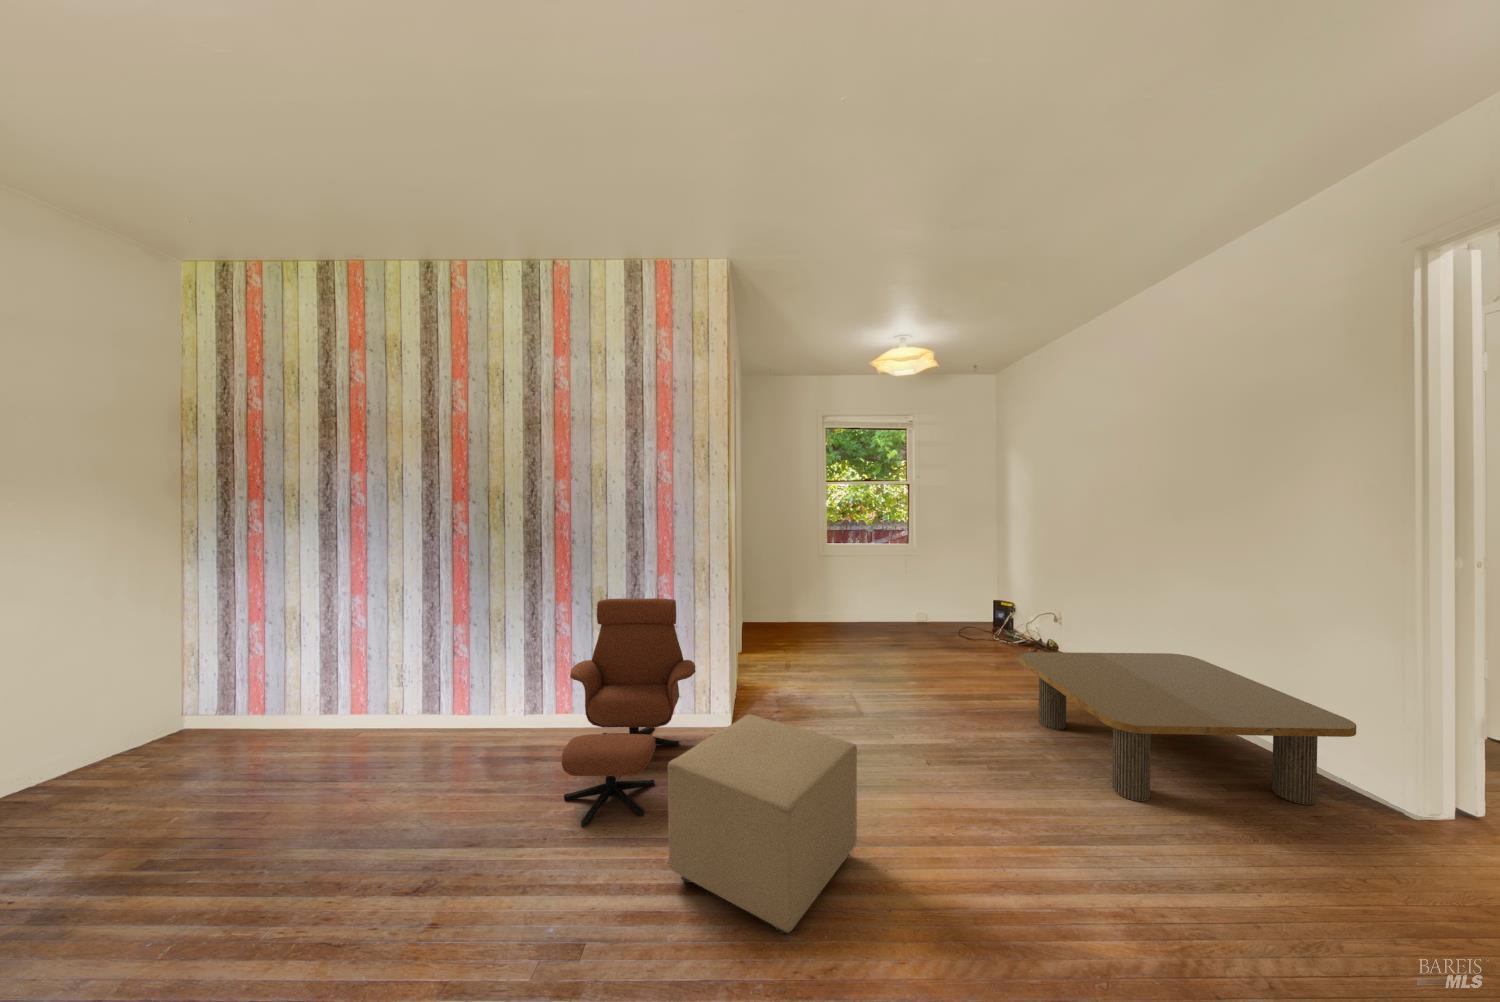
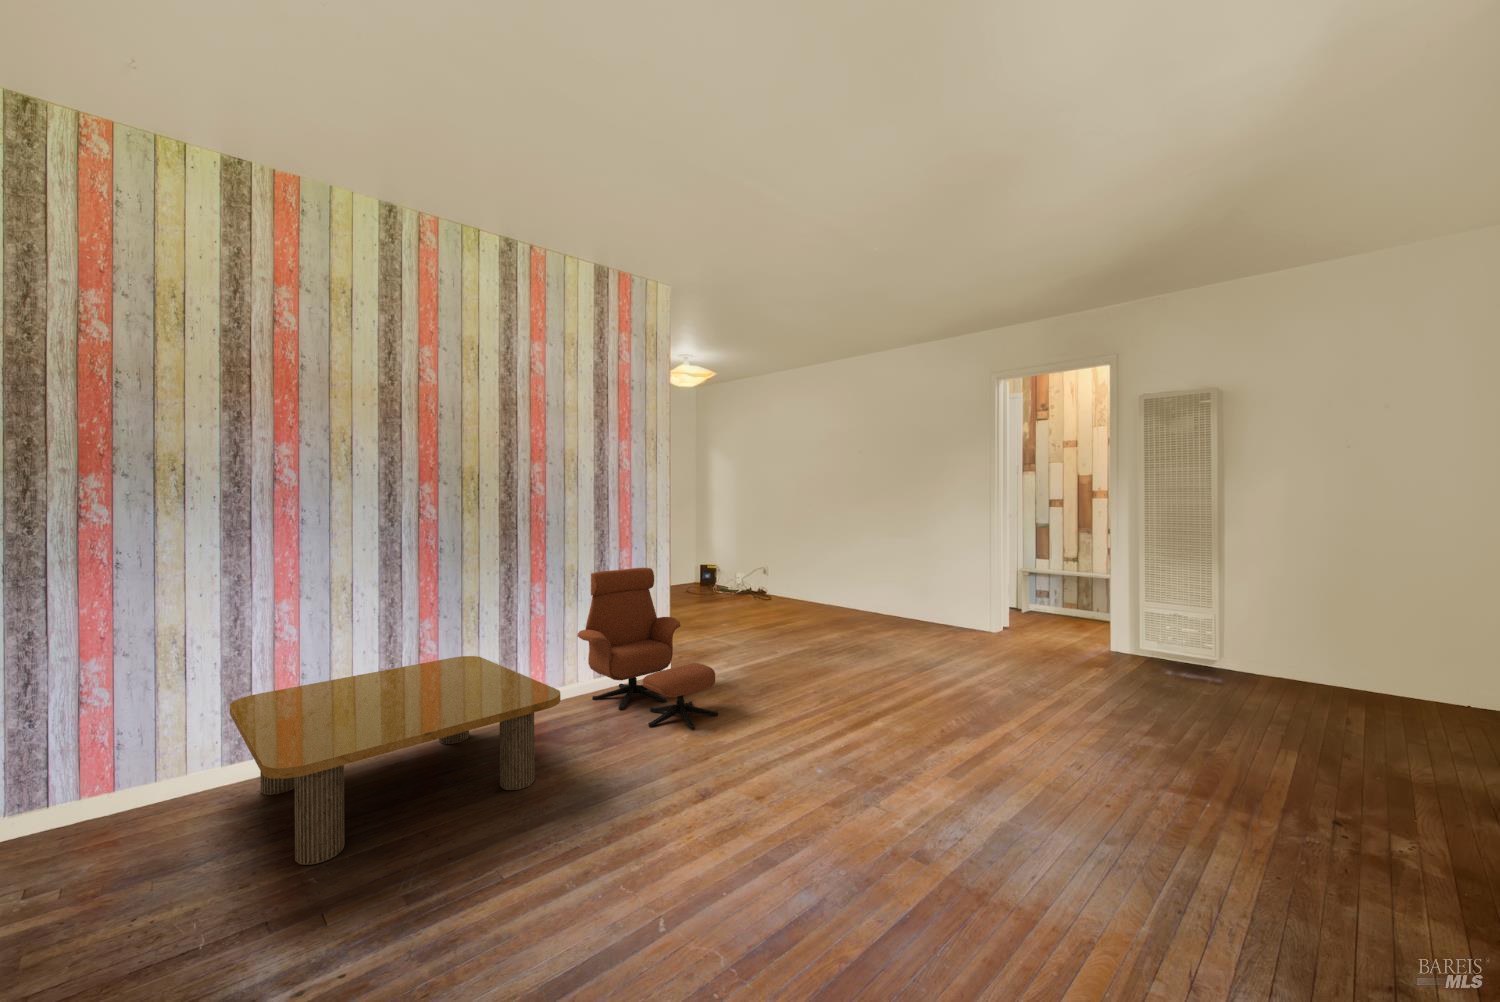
coffee table: present [1019,652,1356,805] -> present [230,656,560,865]
ottoman: present [668,714,857,934] -> none [771,624,877,723]

